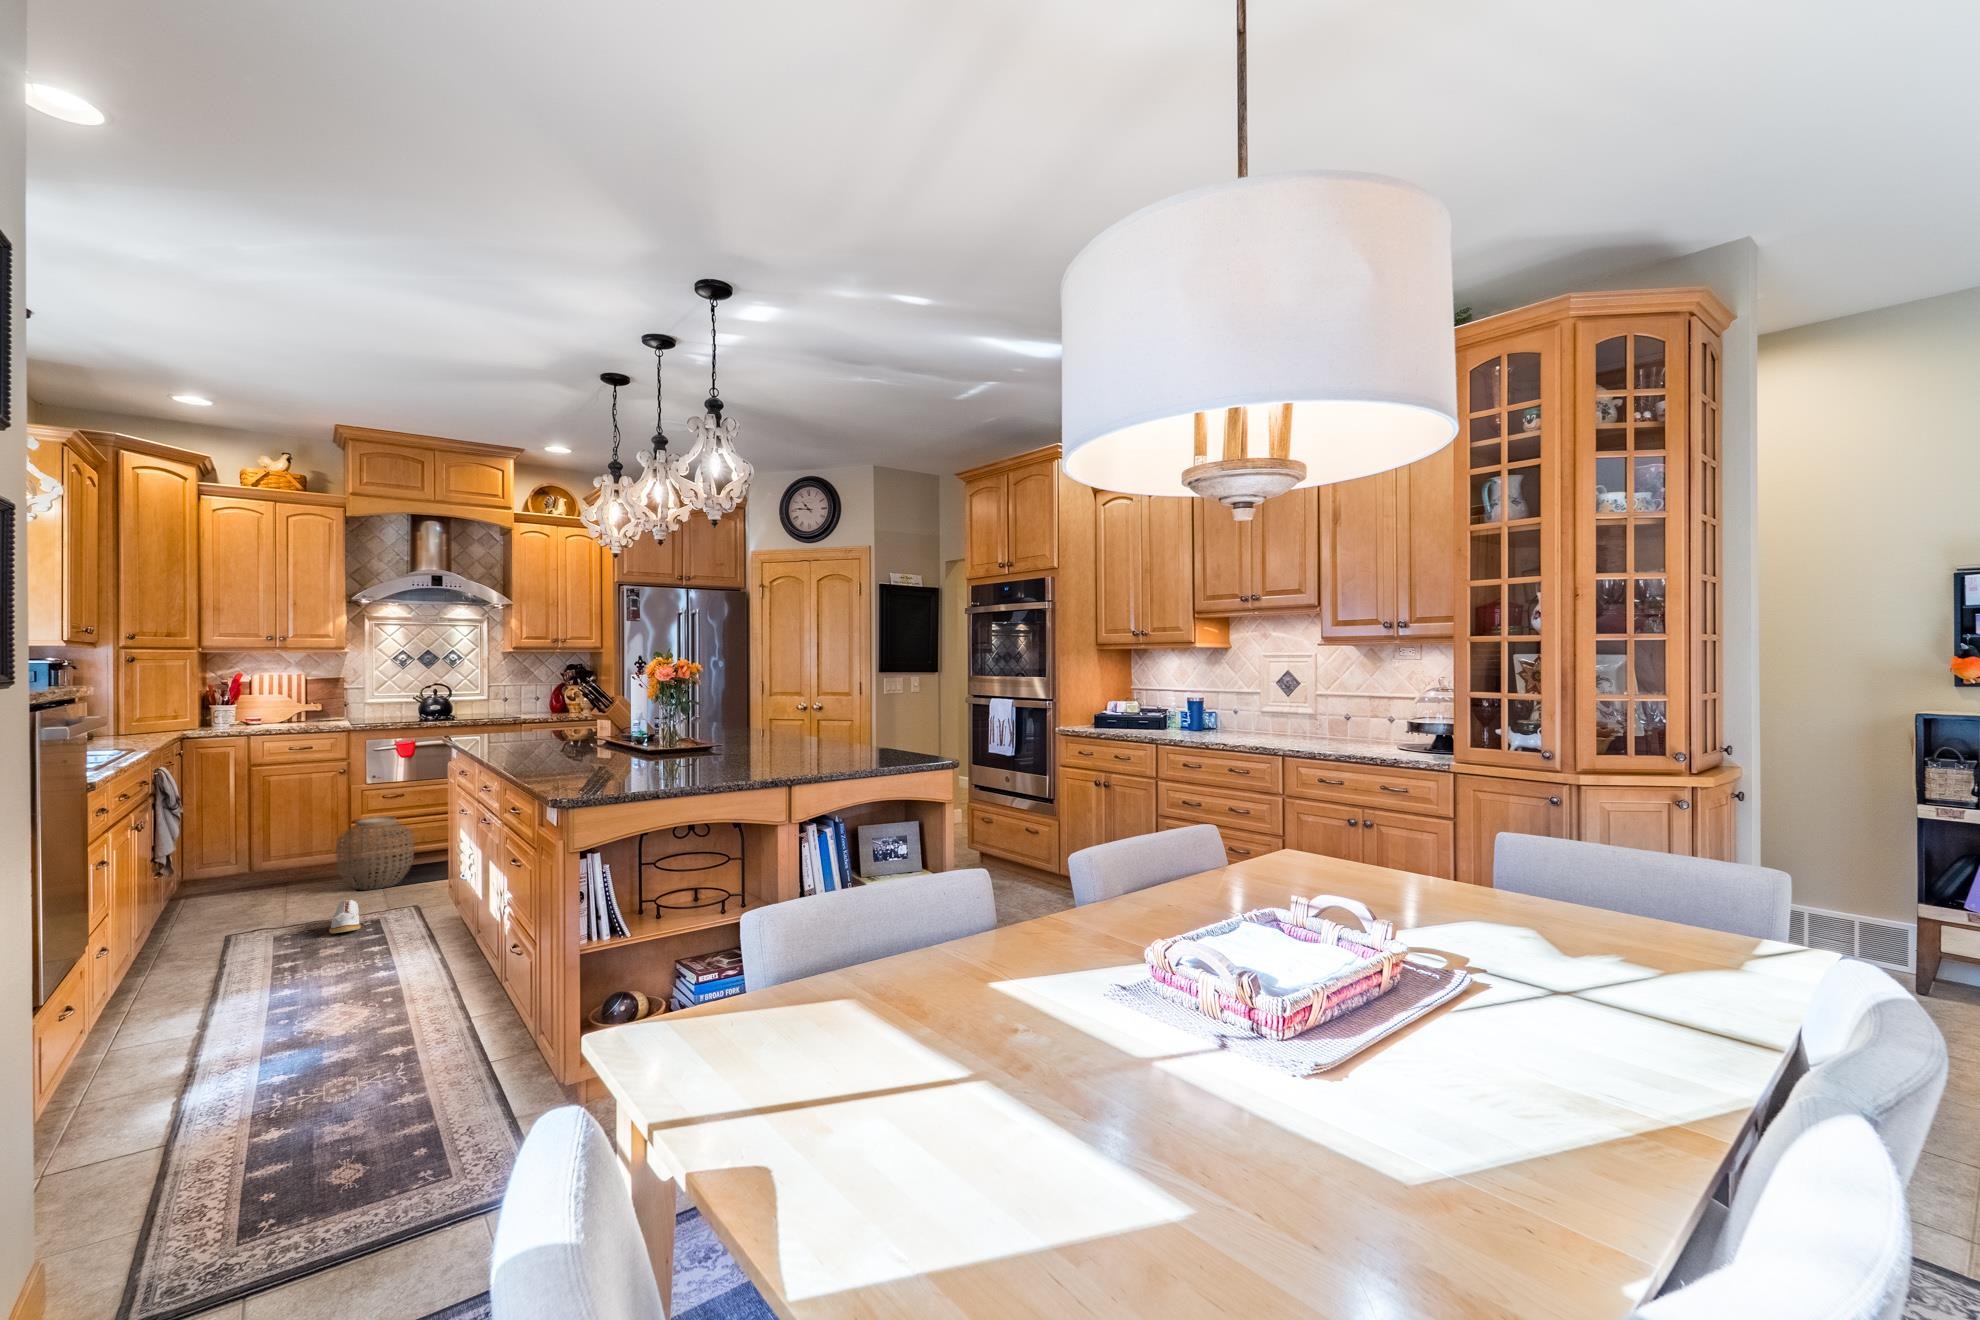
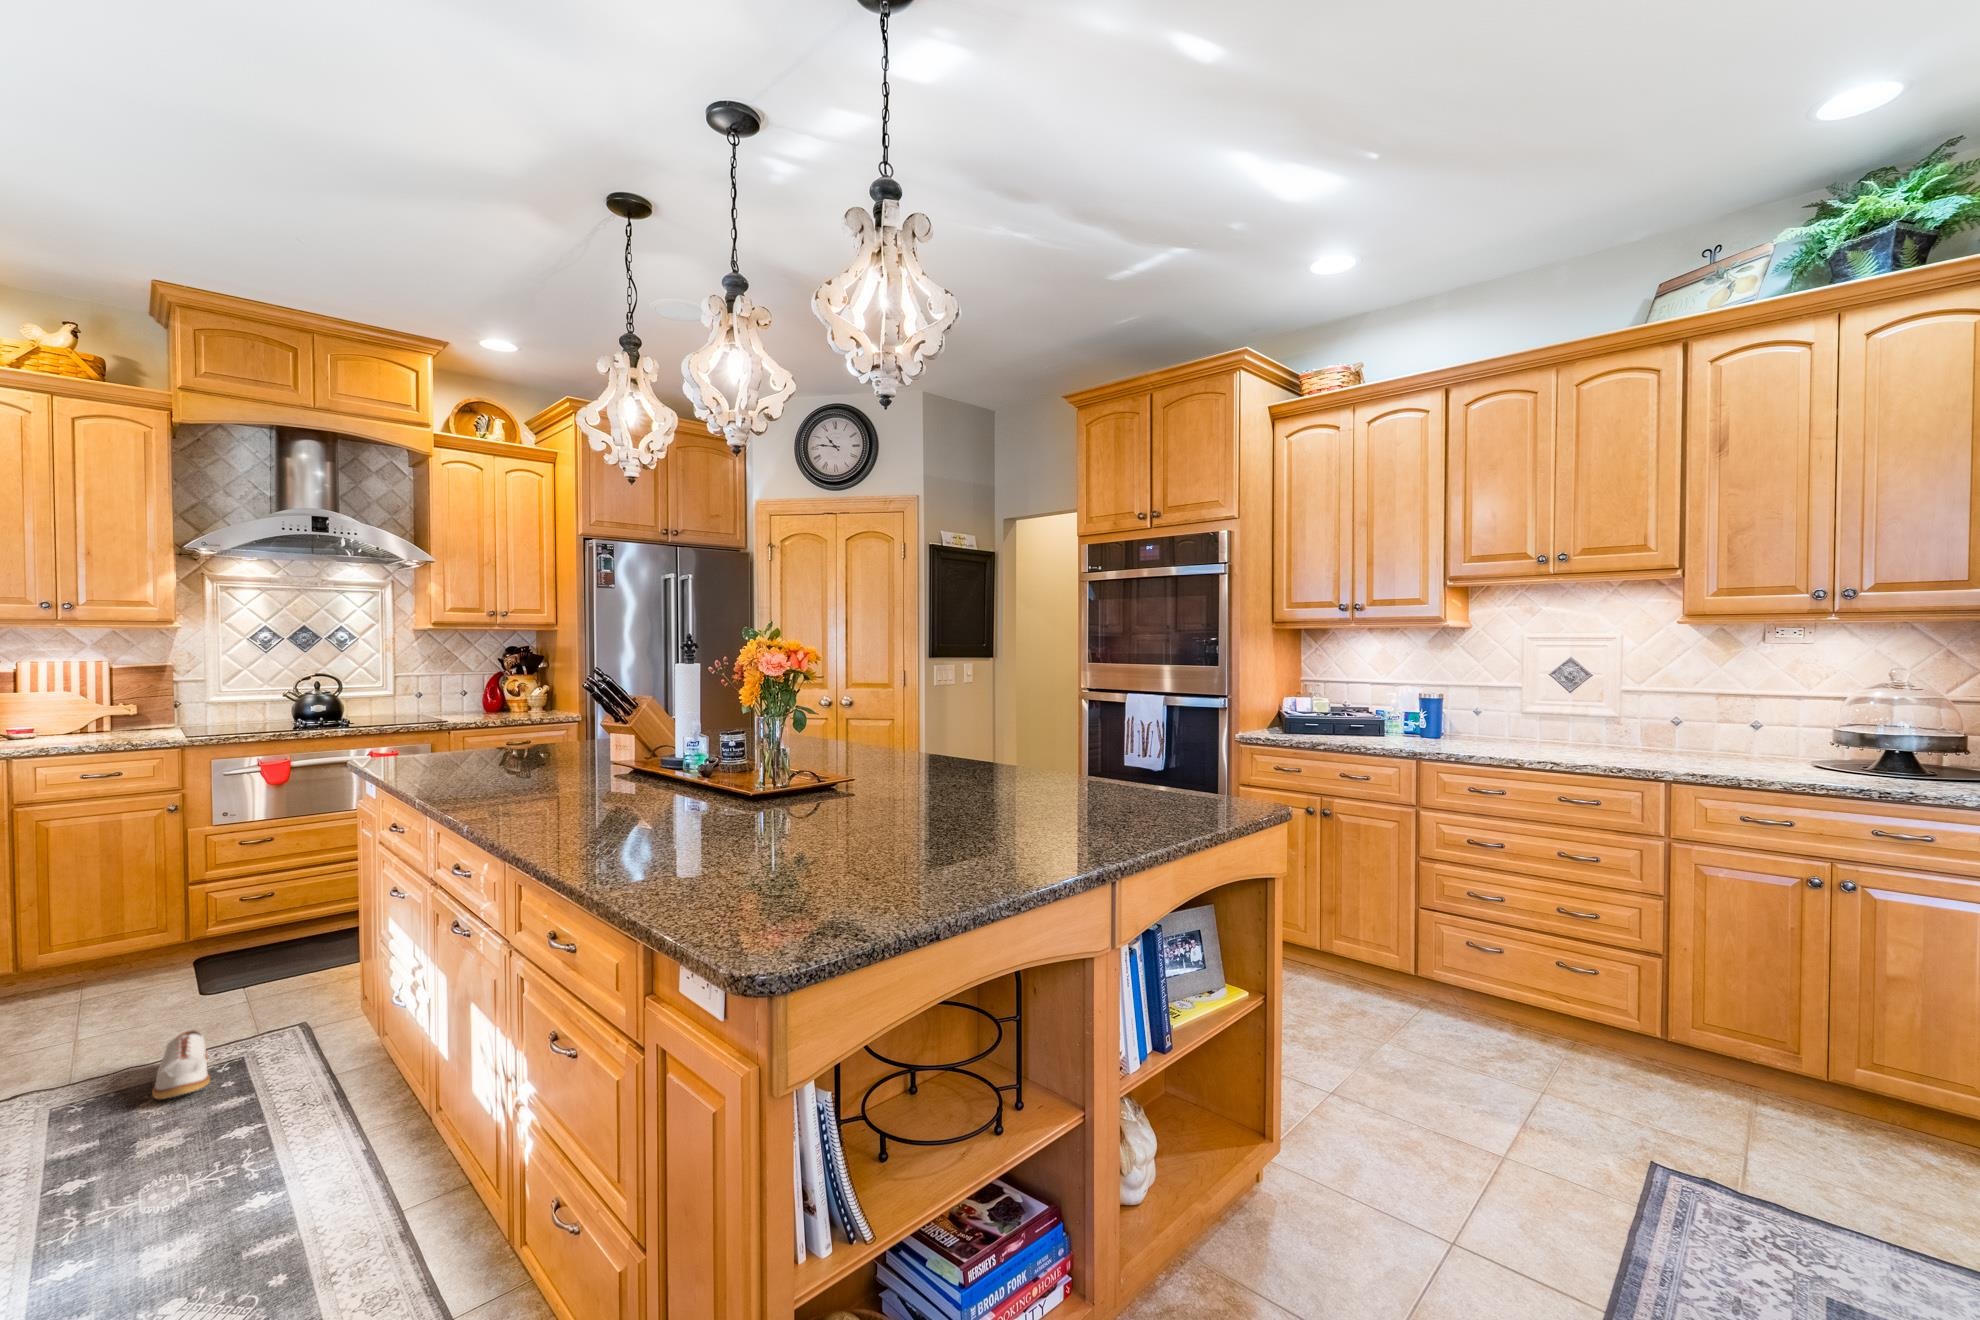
woven basket: present [337,817,414,889] -> none [164,876,293,993]

